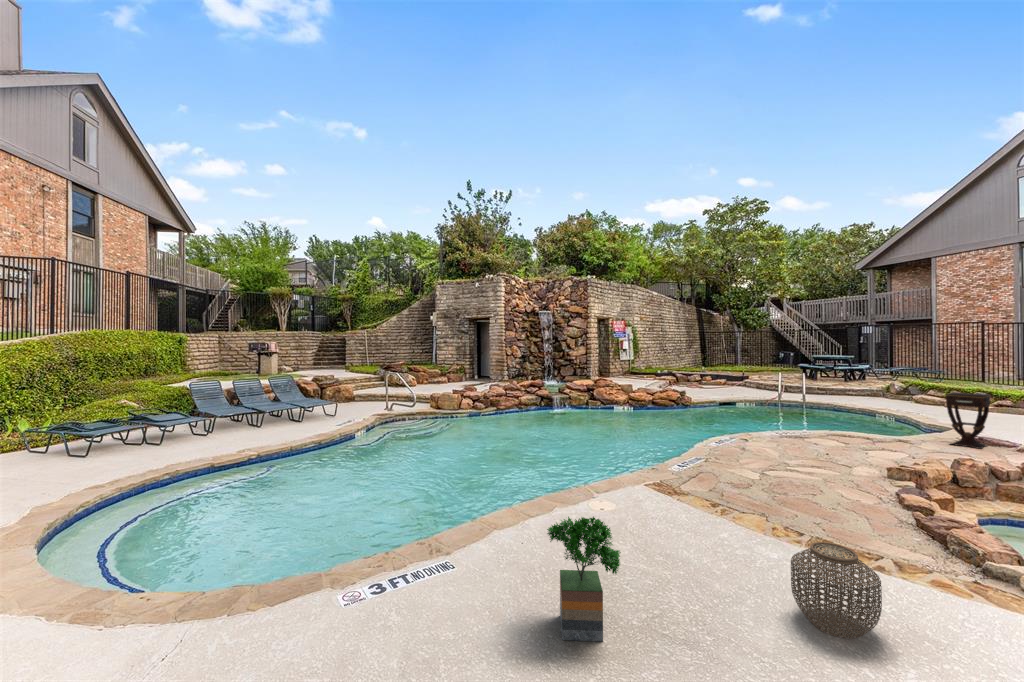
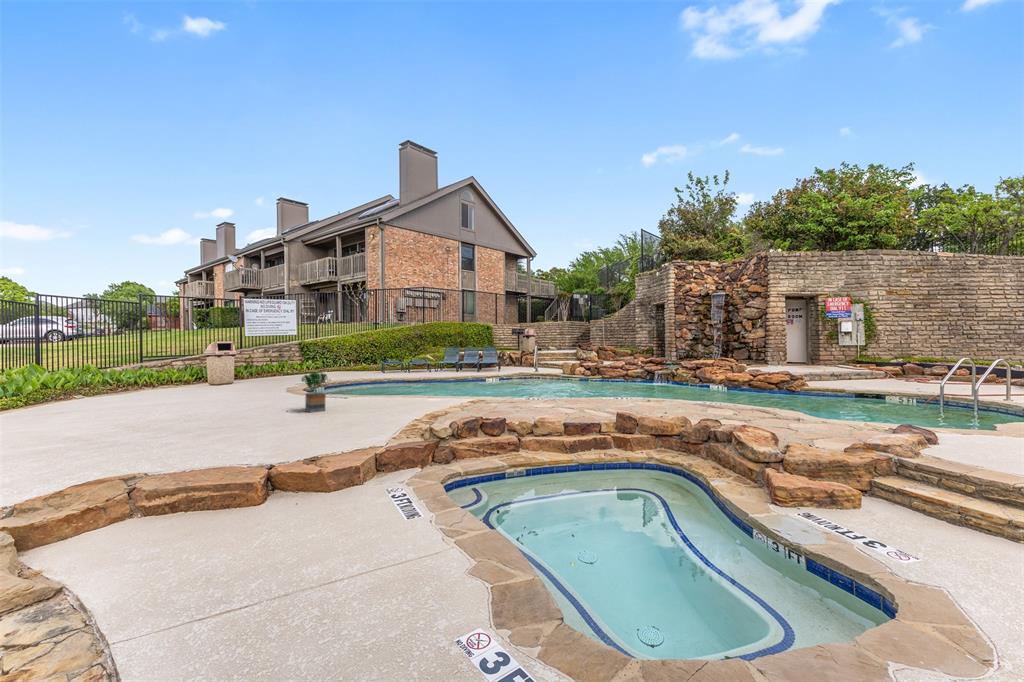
side table: present [946,393,990,449] -> none [871,369,933,437]
woven basket: present [791,542,882,639] -> none [345,391,378,425]

